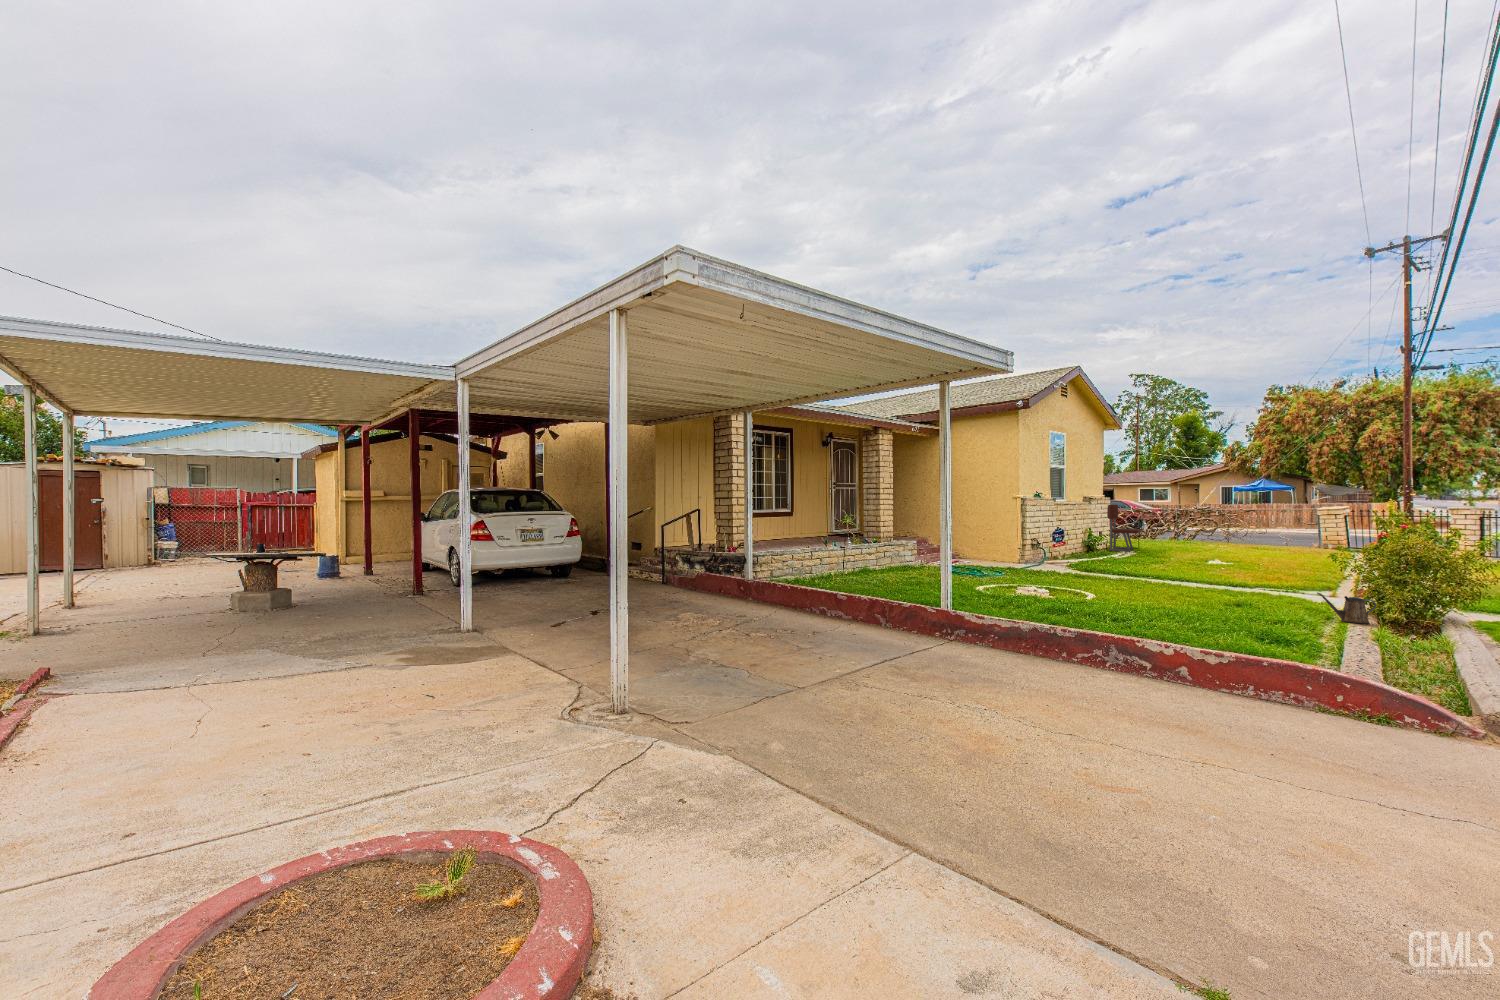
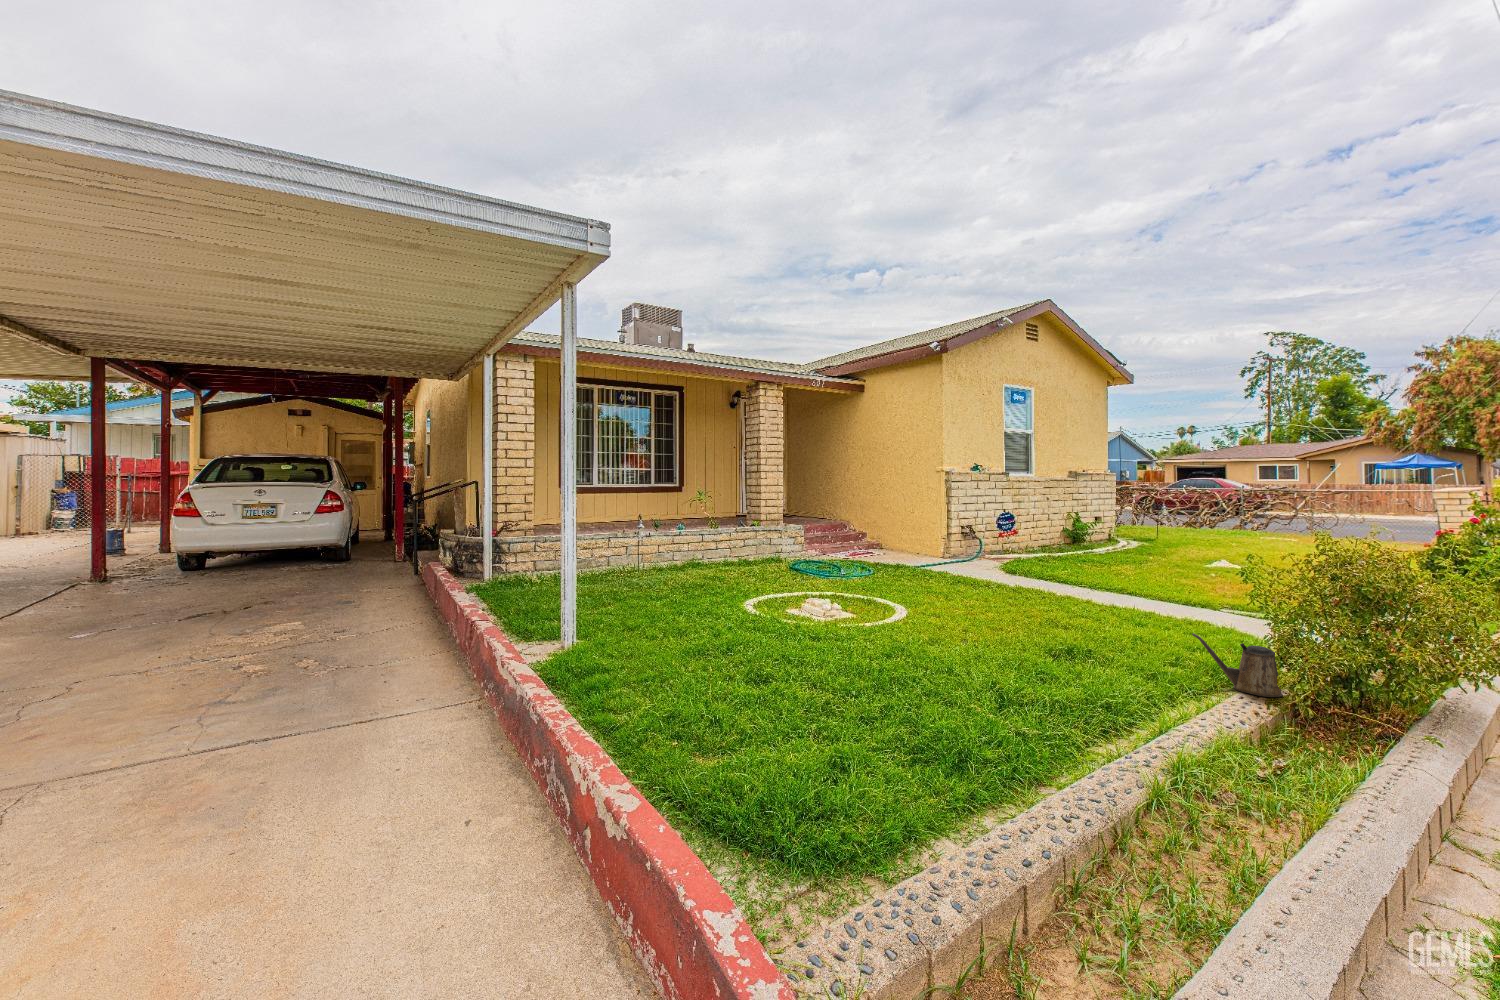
bench: present [1107,504,1141,552] -> none [1099,482,1149,545]

